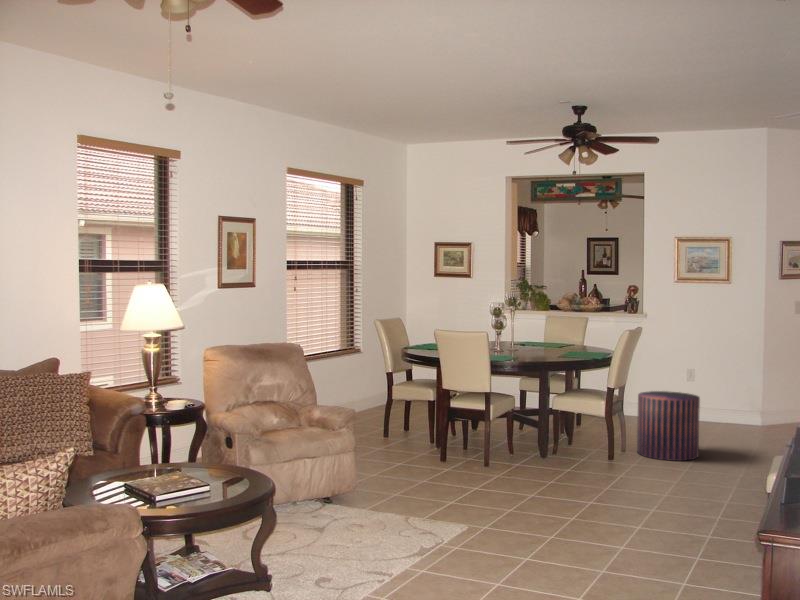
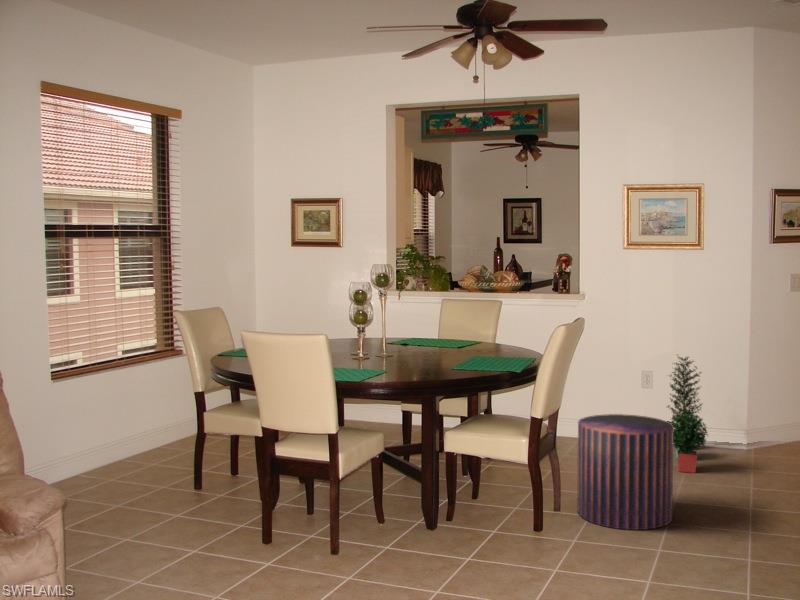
potted plant: none [702,358,734,437] -> present [668,357,708,473]

